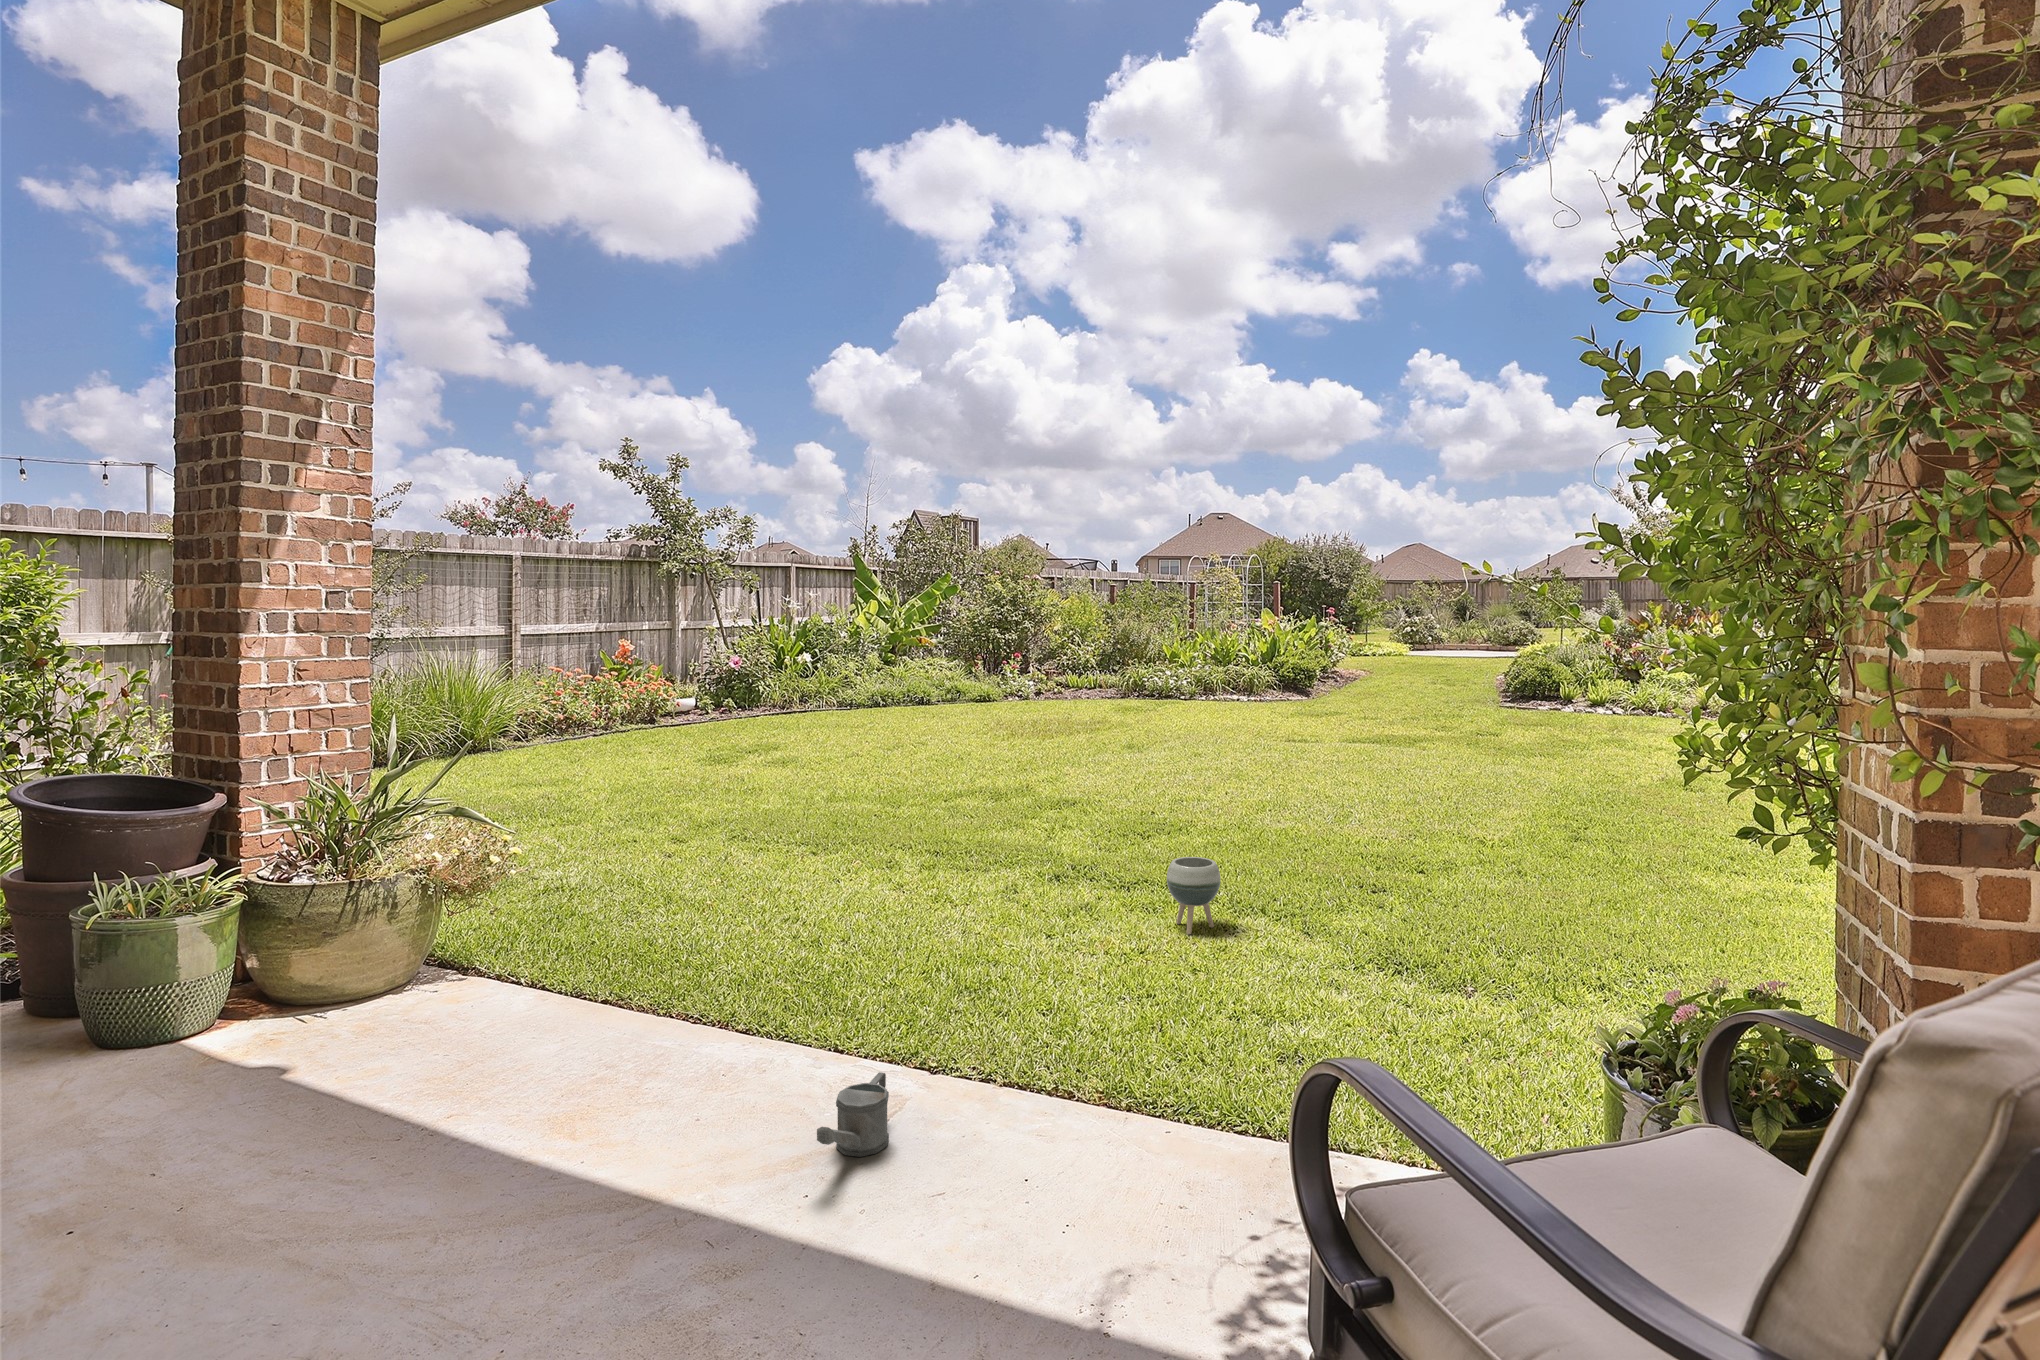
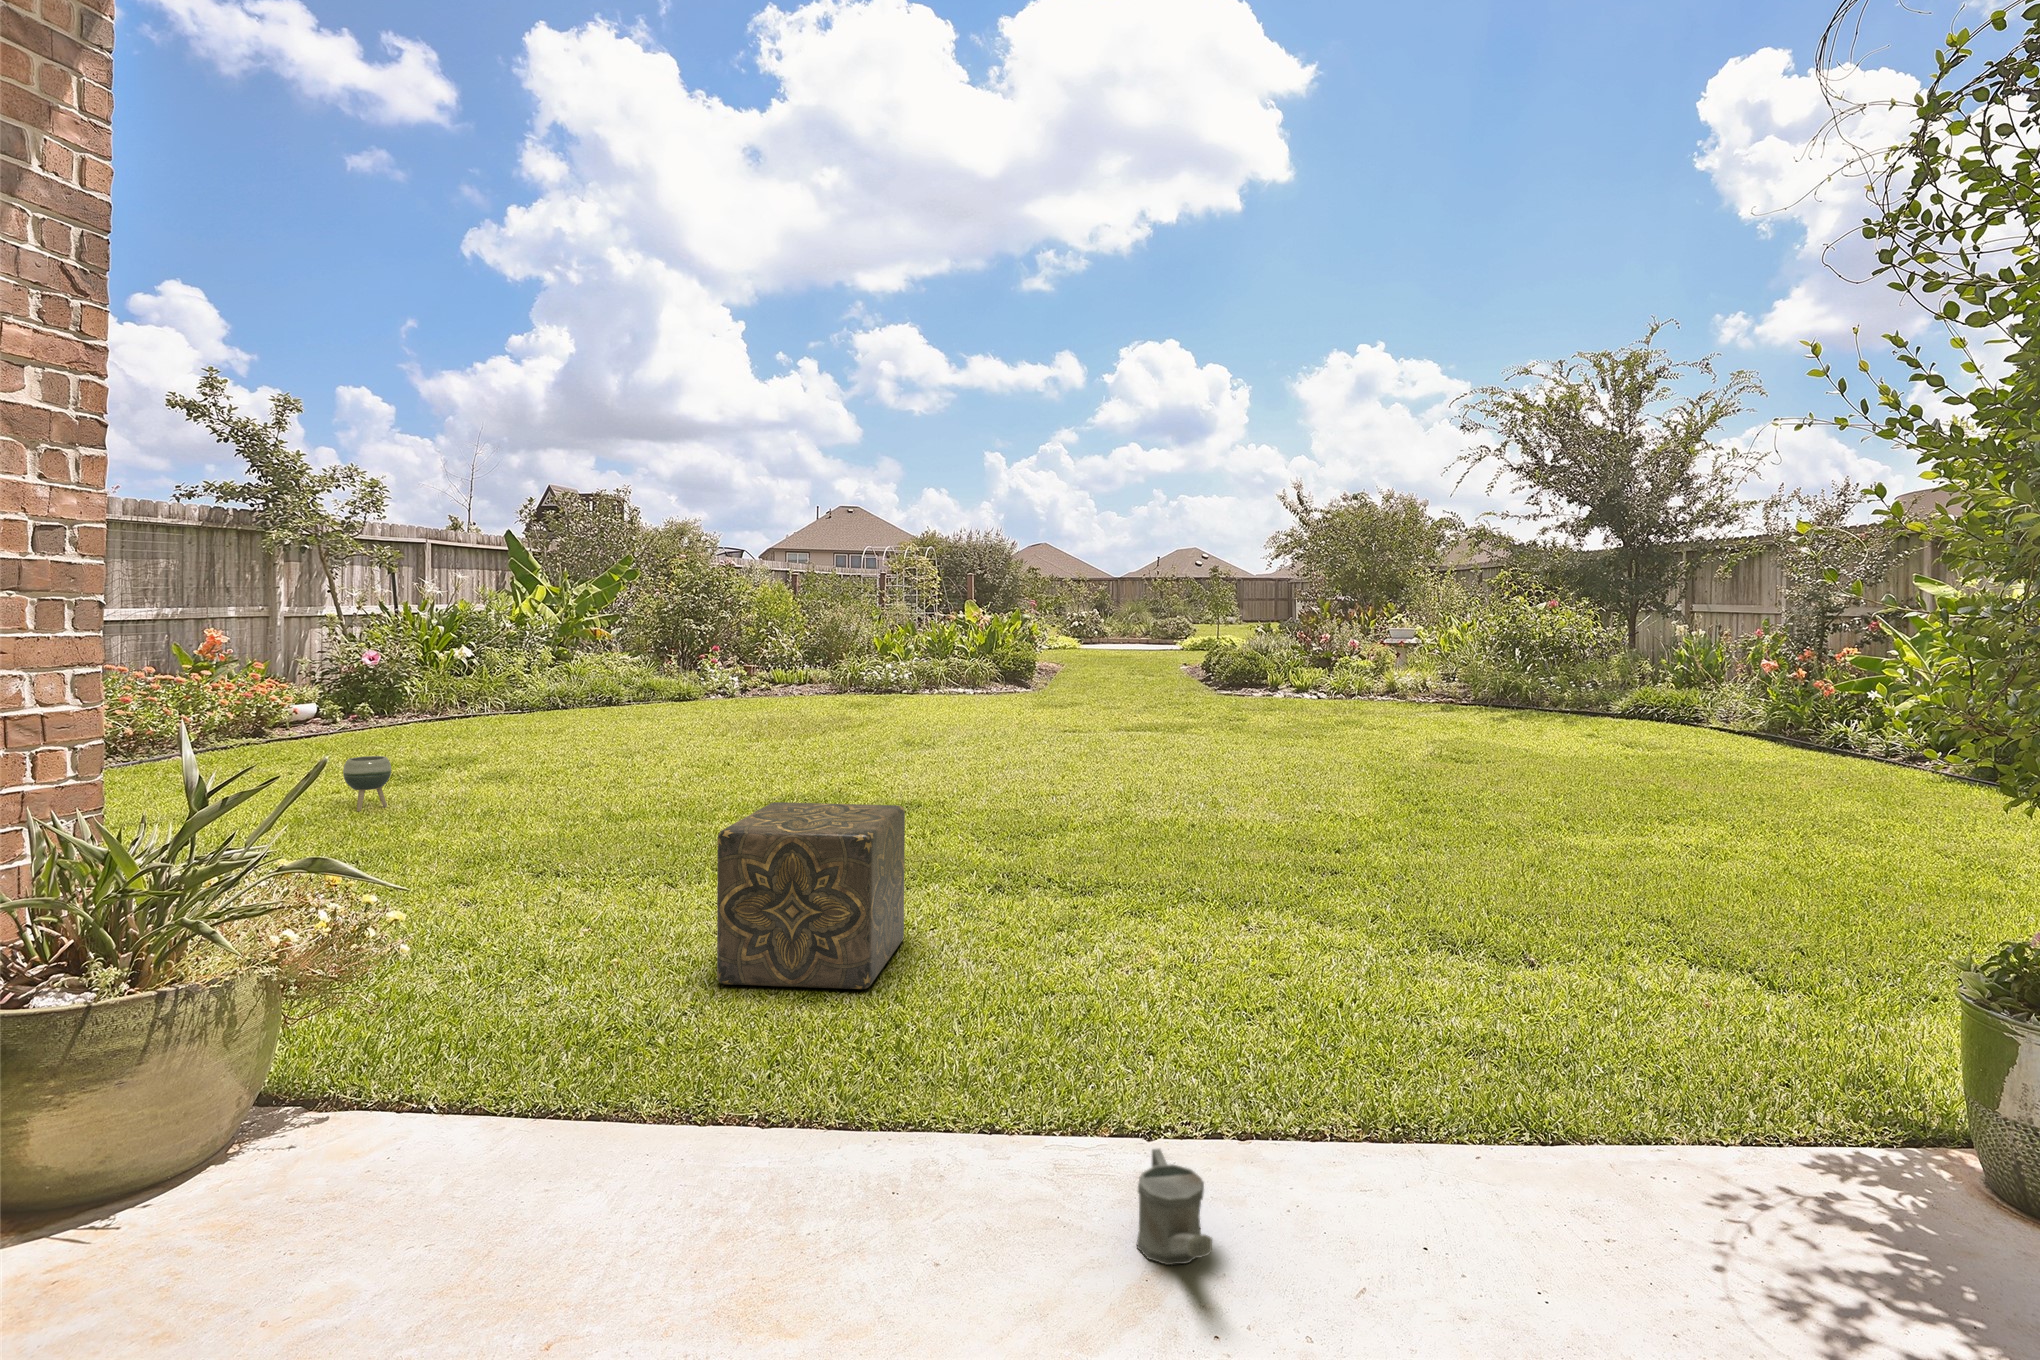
ottoman: none [760,789,925,942] -> present [717,802,905,989]
planter: present [1167,857,1220,934] -> present [343,756,391,811]

